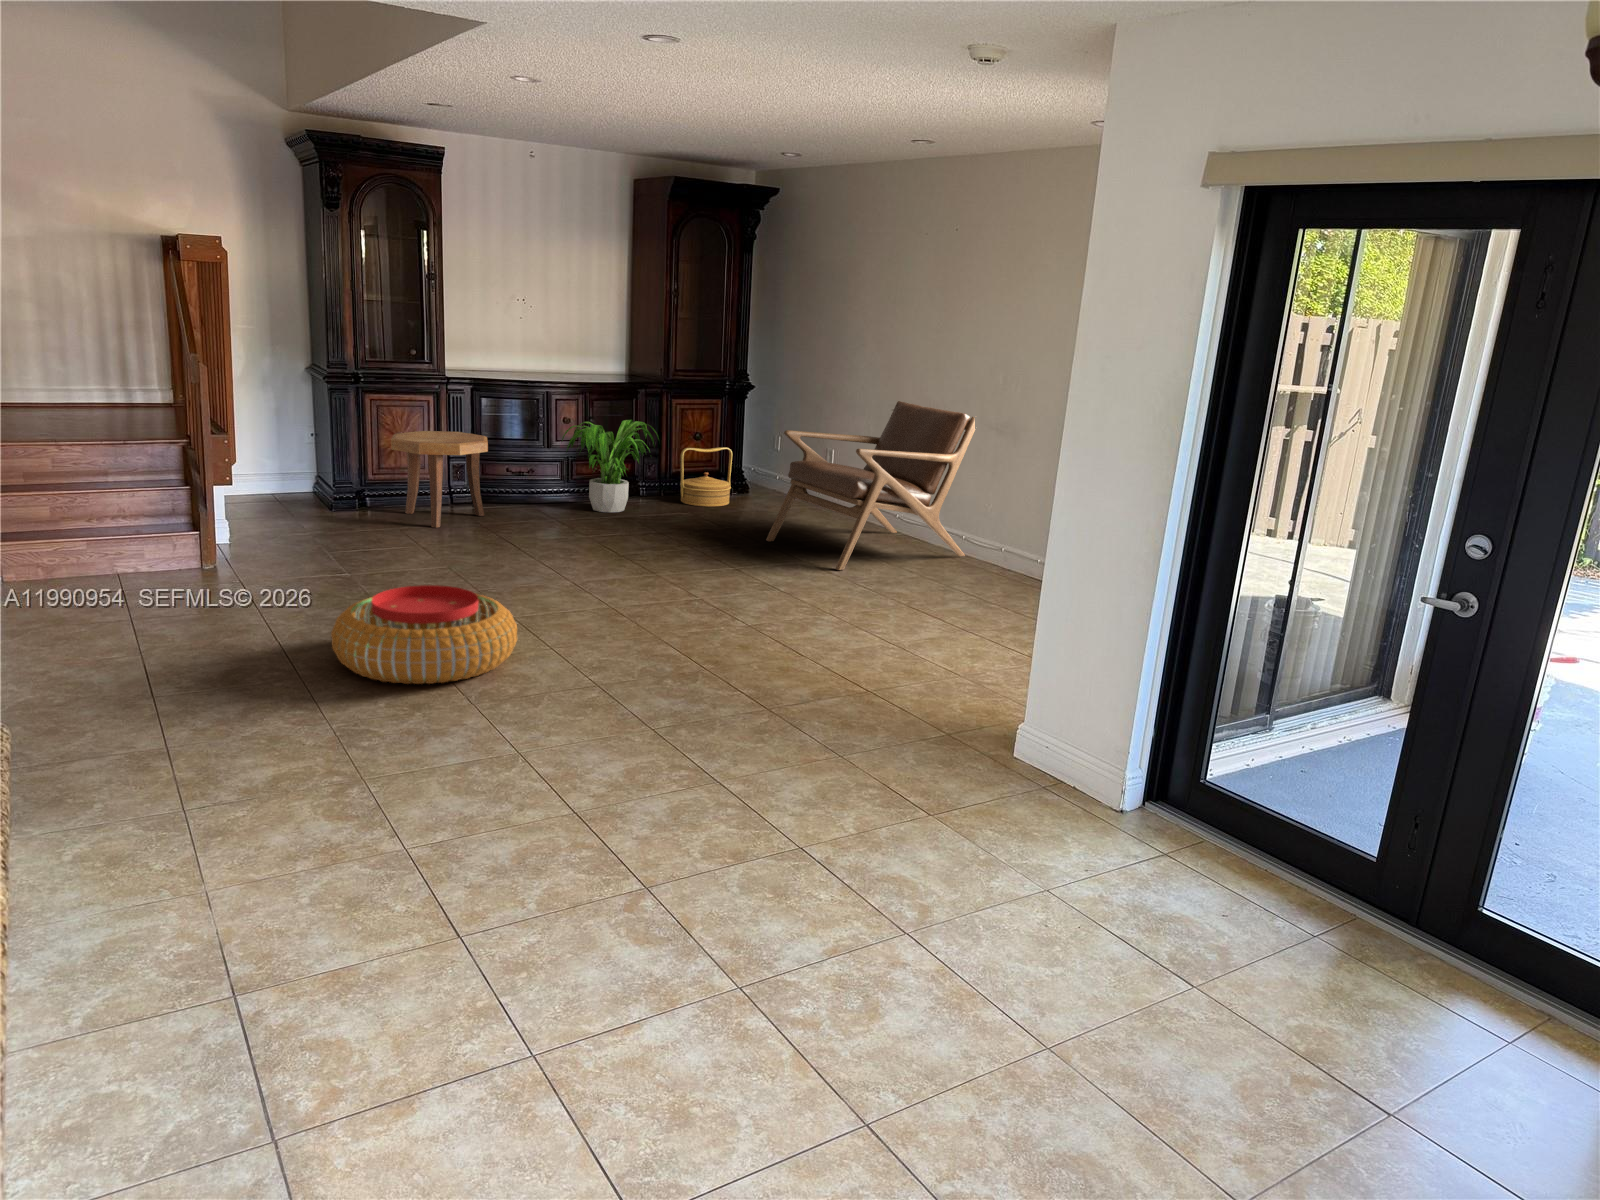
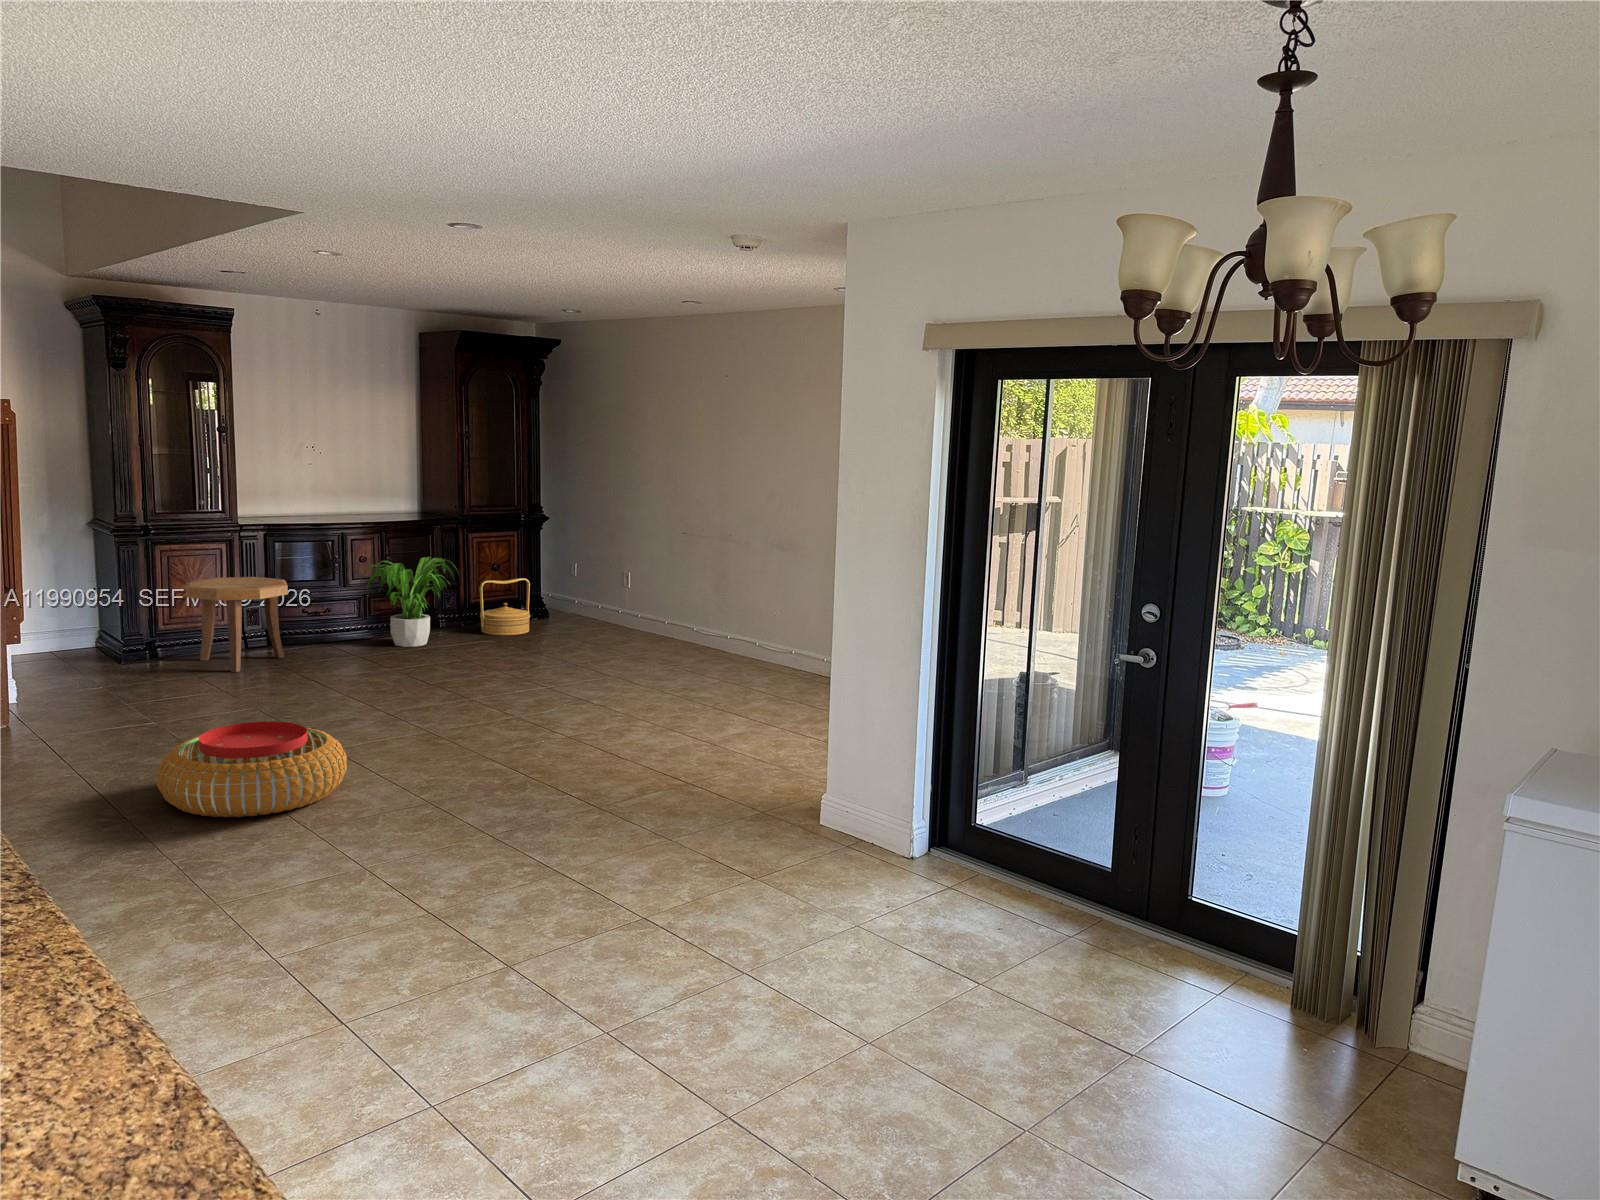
lounge chair: present [766,401,975,570] -> none [570,527,760,684]

